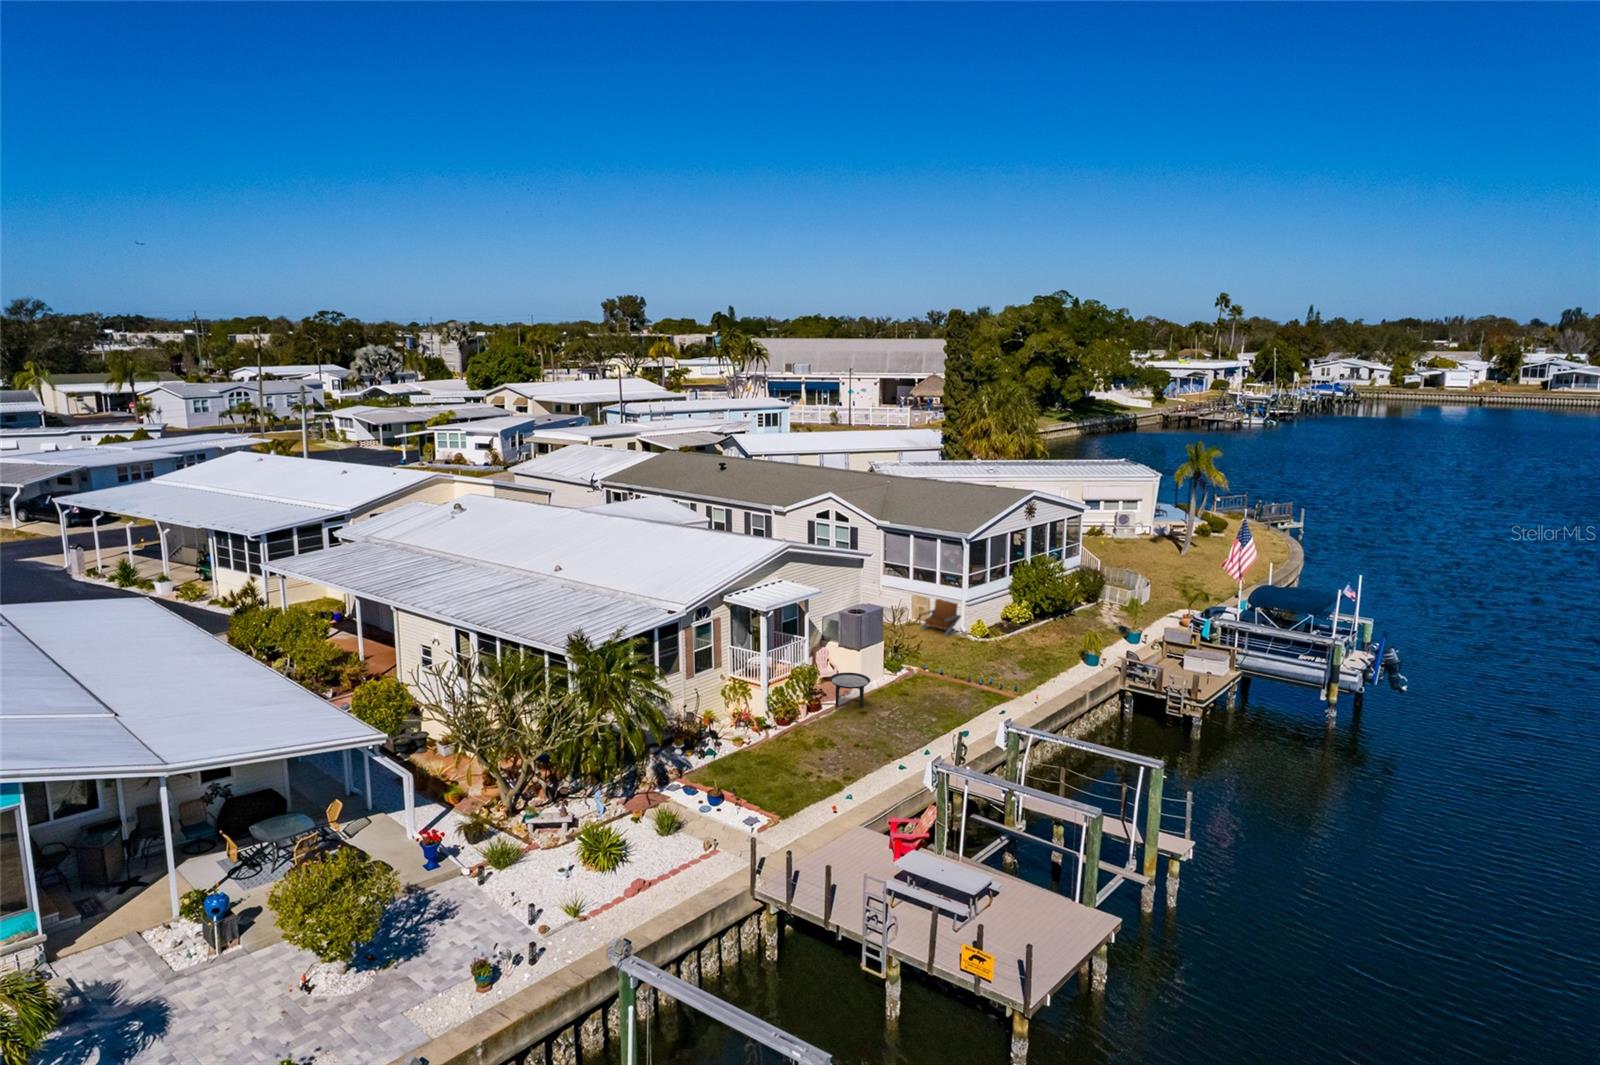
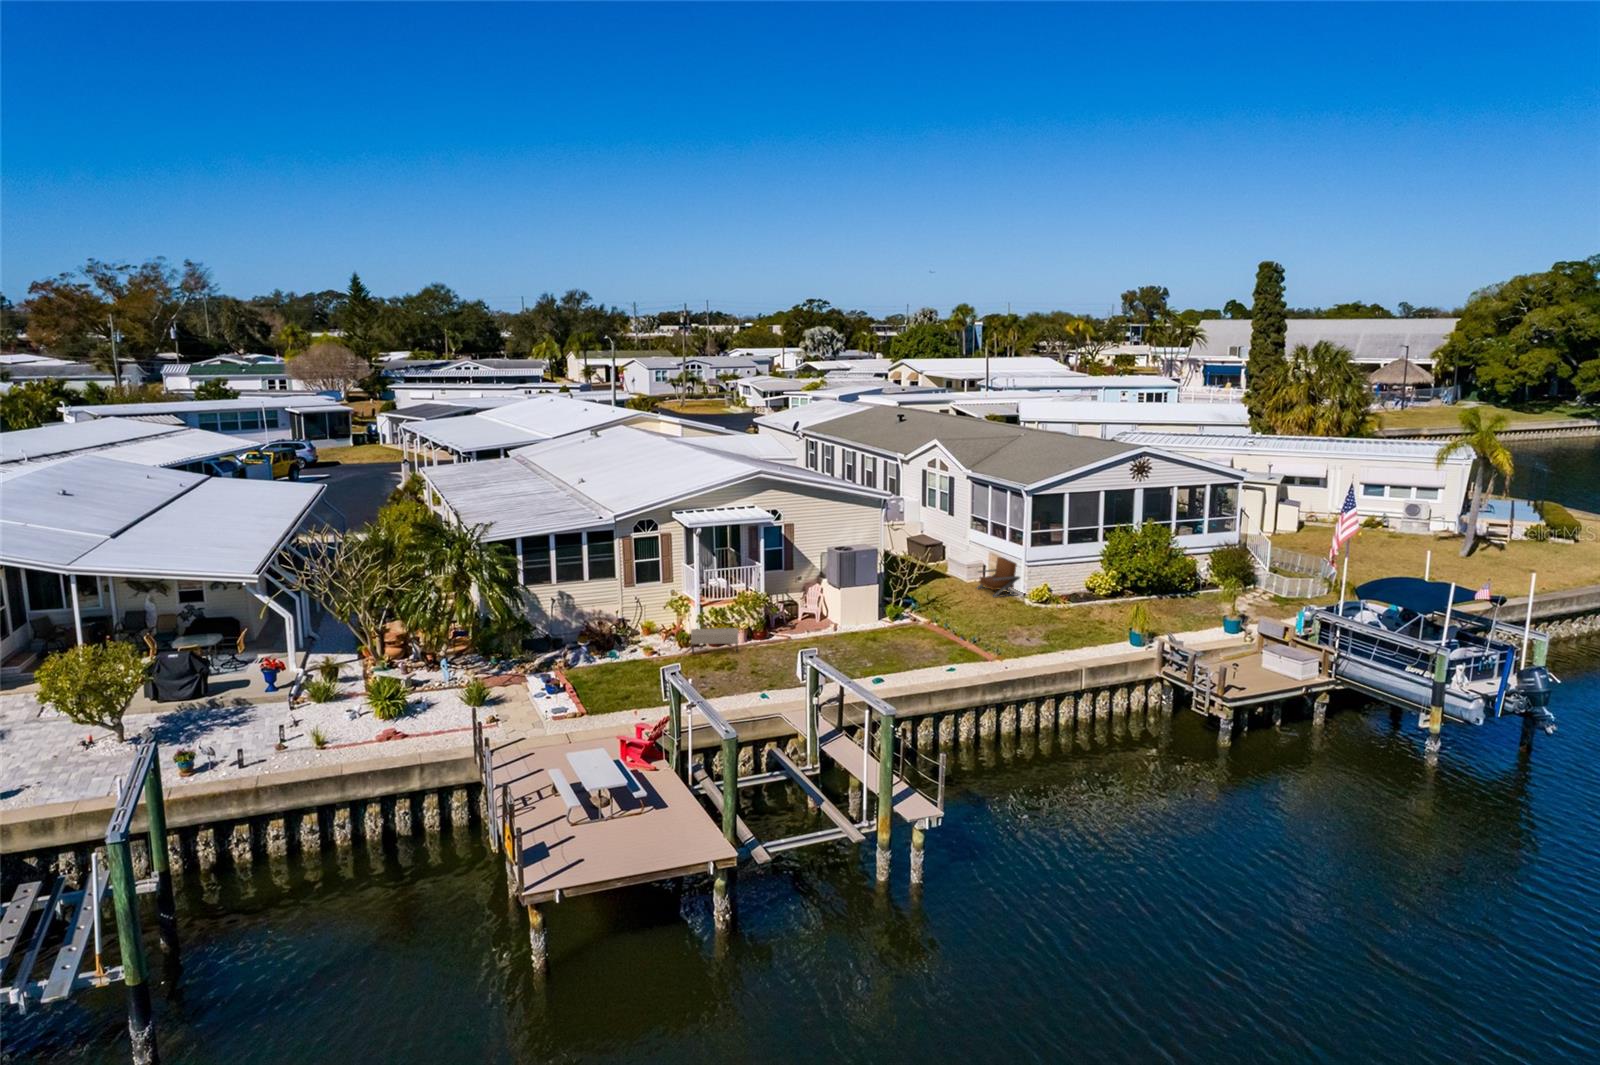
round table: present [830,673,870,707] -> none [769,605,812,641]
bench: none [789,705,836,737] -> present [691,628,739,652]

